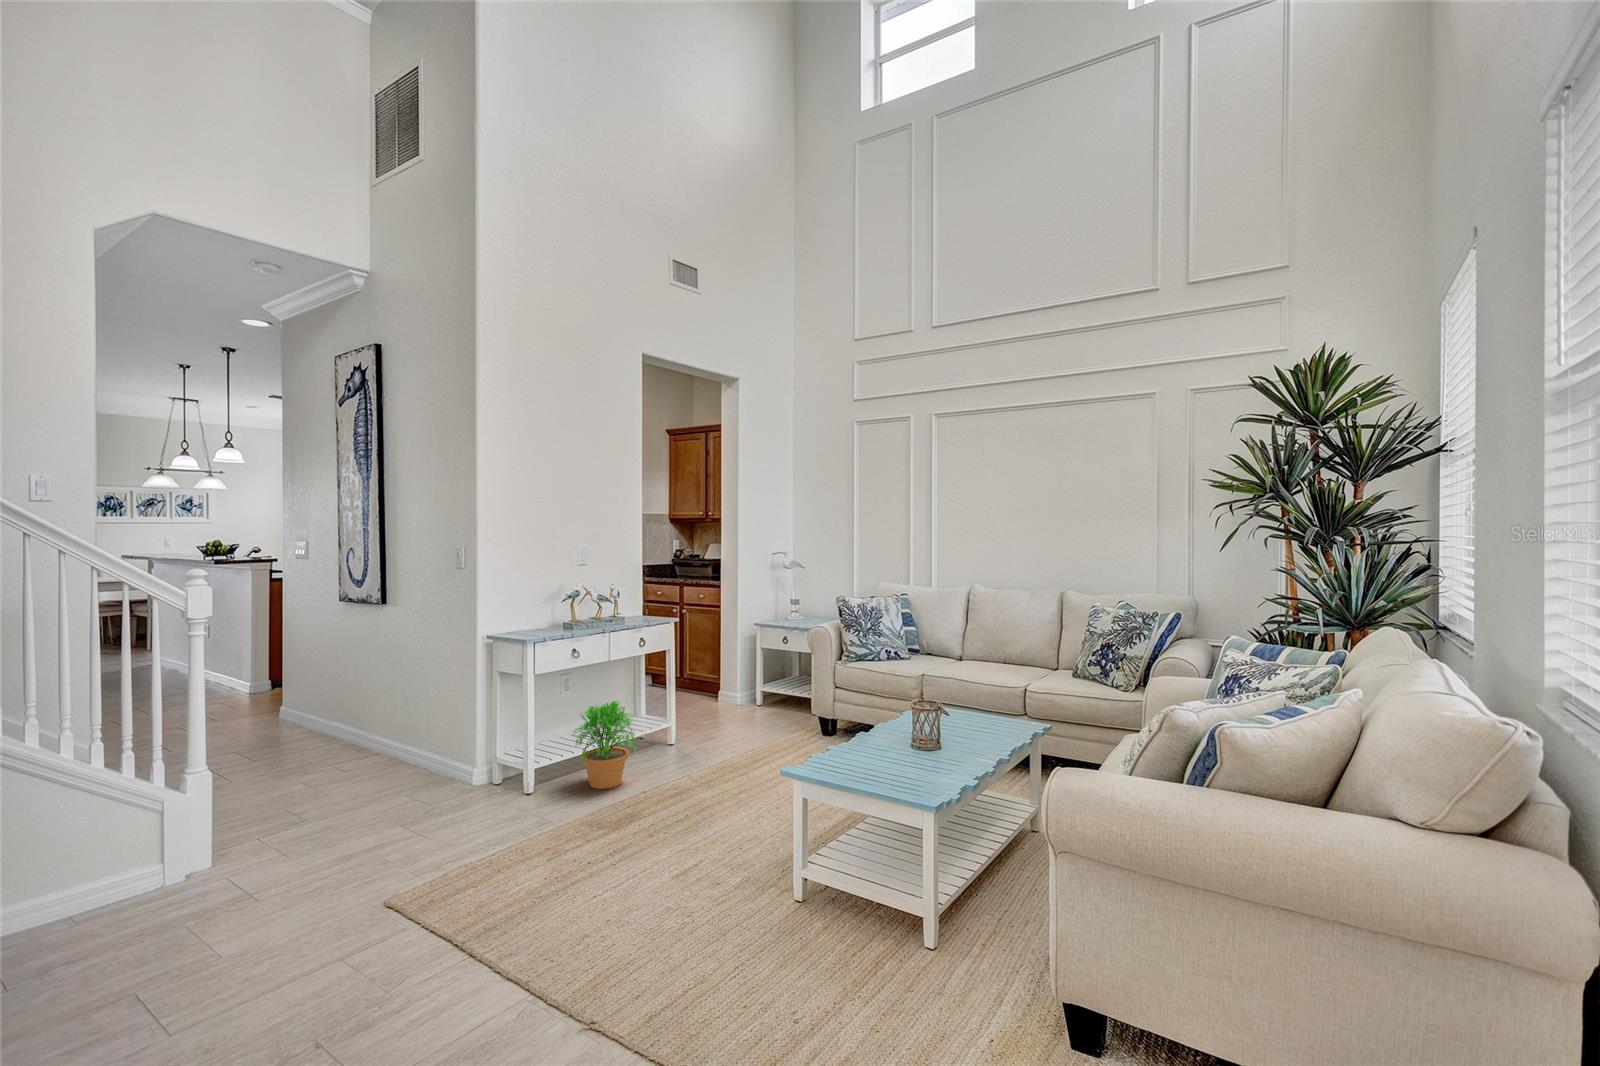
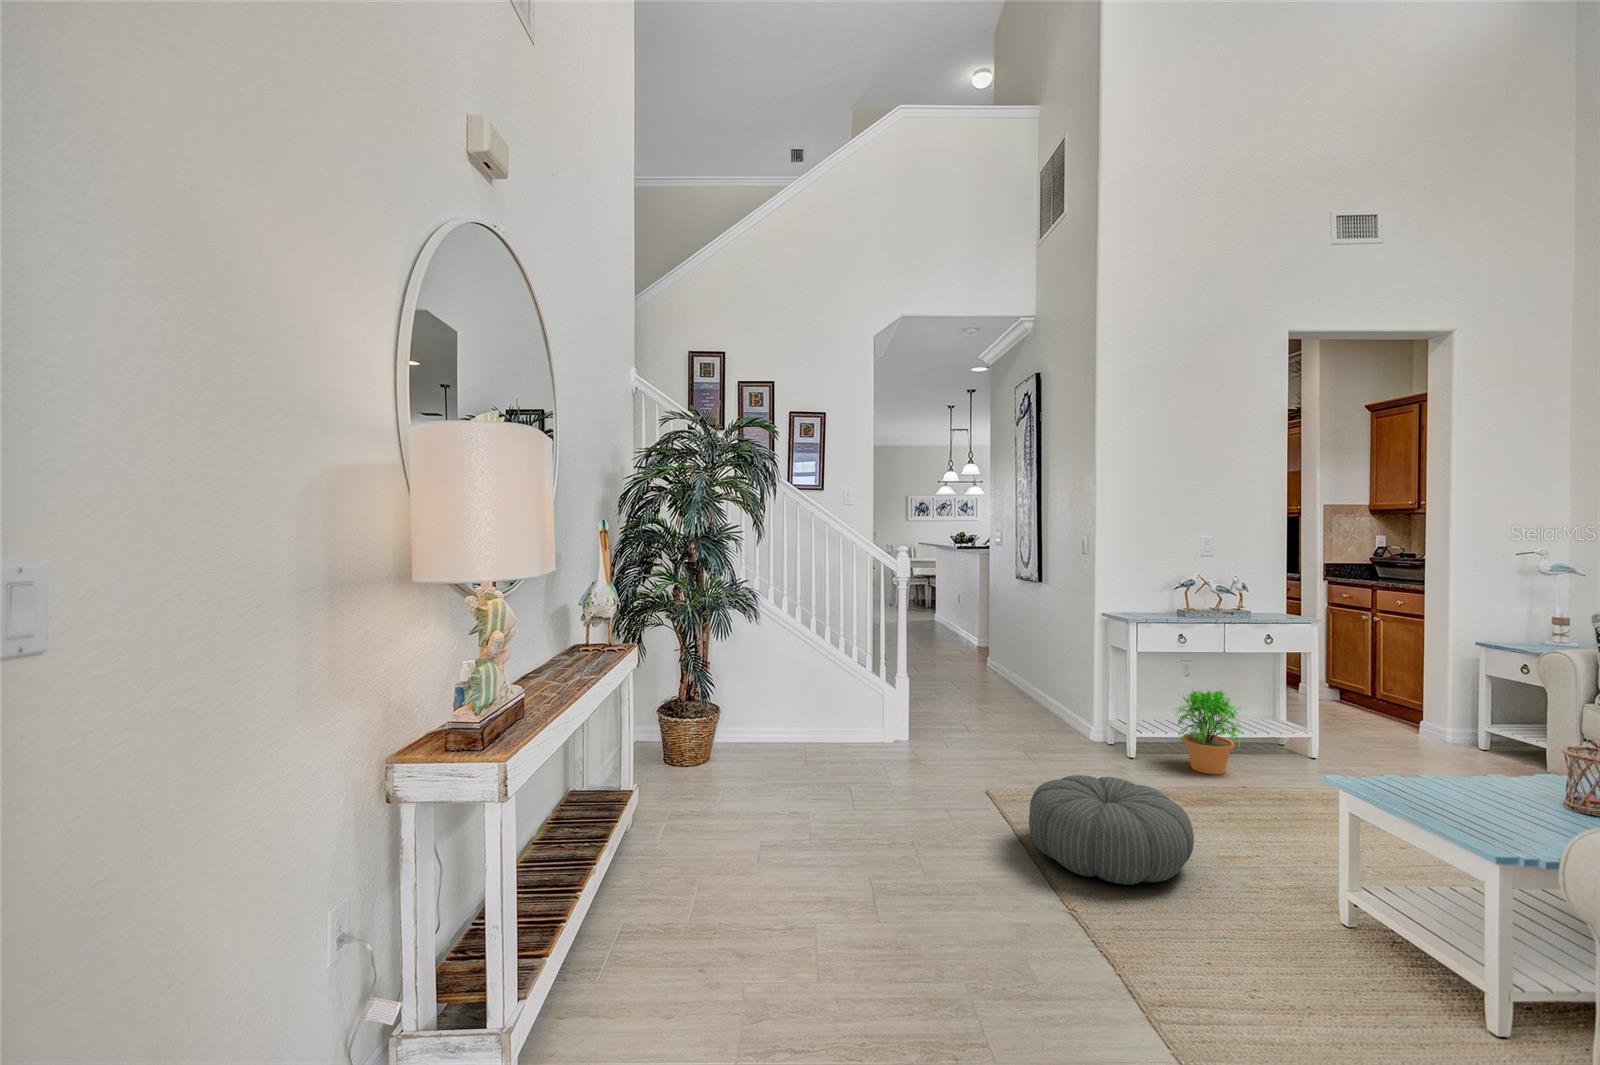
pouf: none [484,830,673,973] -> present [1029,775,1194,884]

